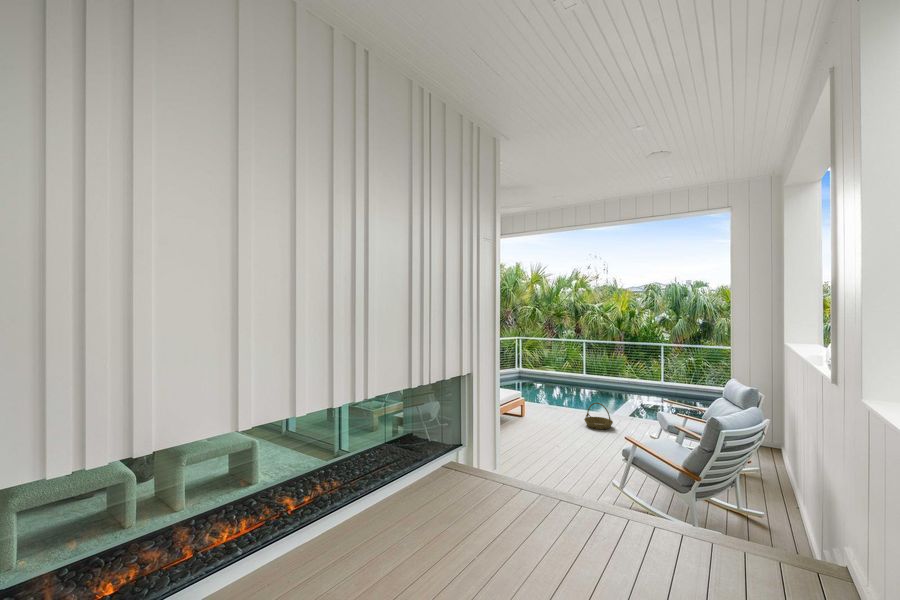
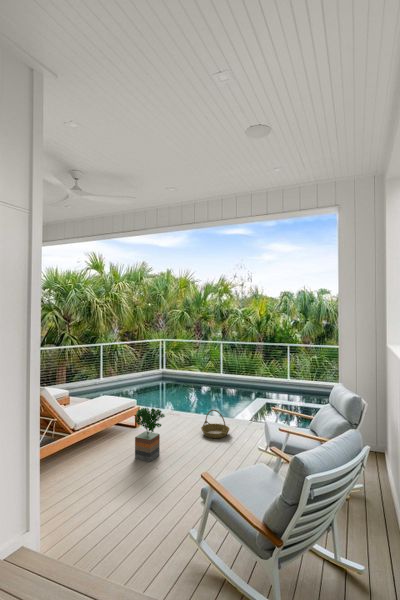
potted tree: none [530,395,559,443] -> present [135,408,165,462]

